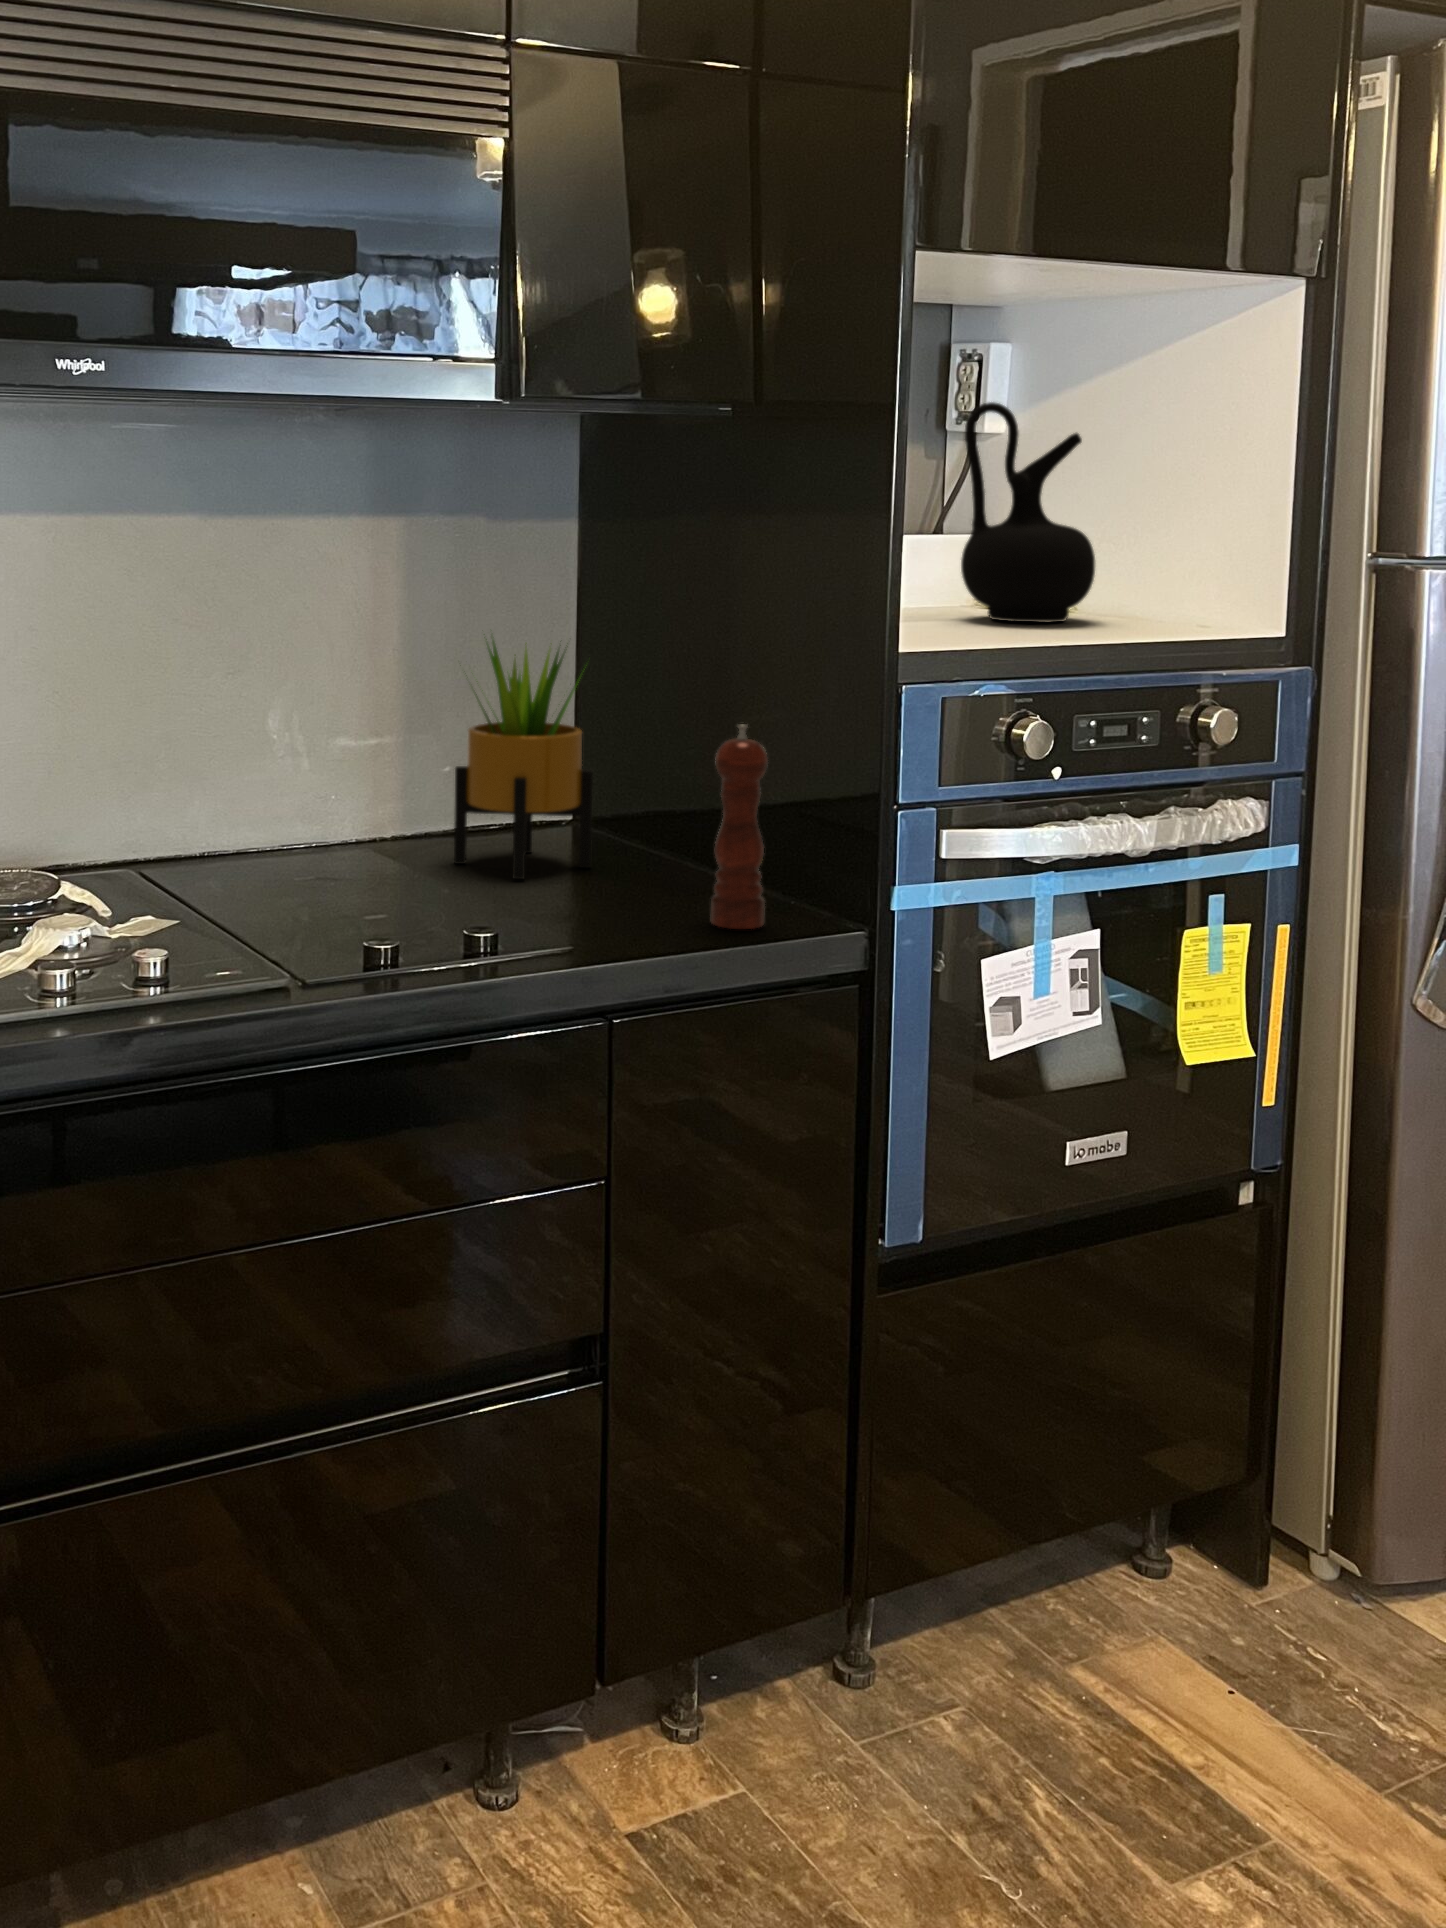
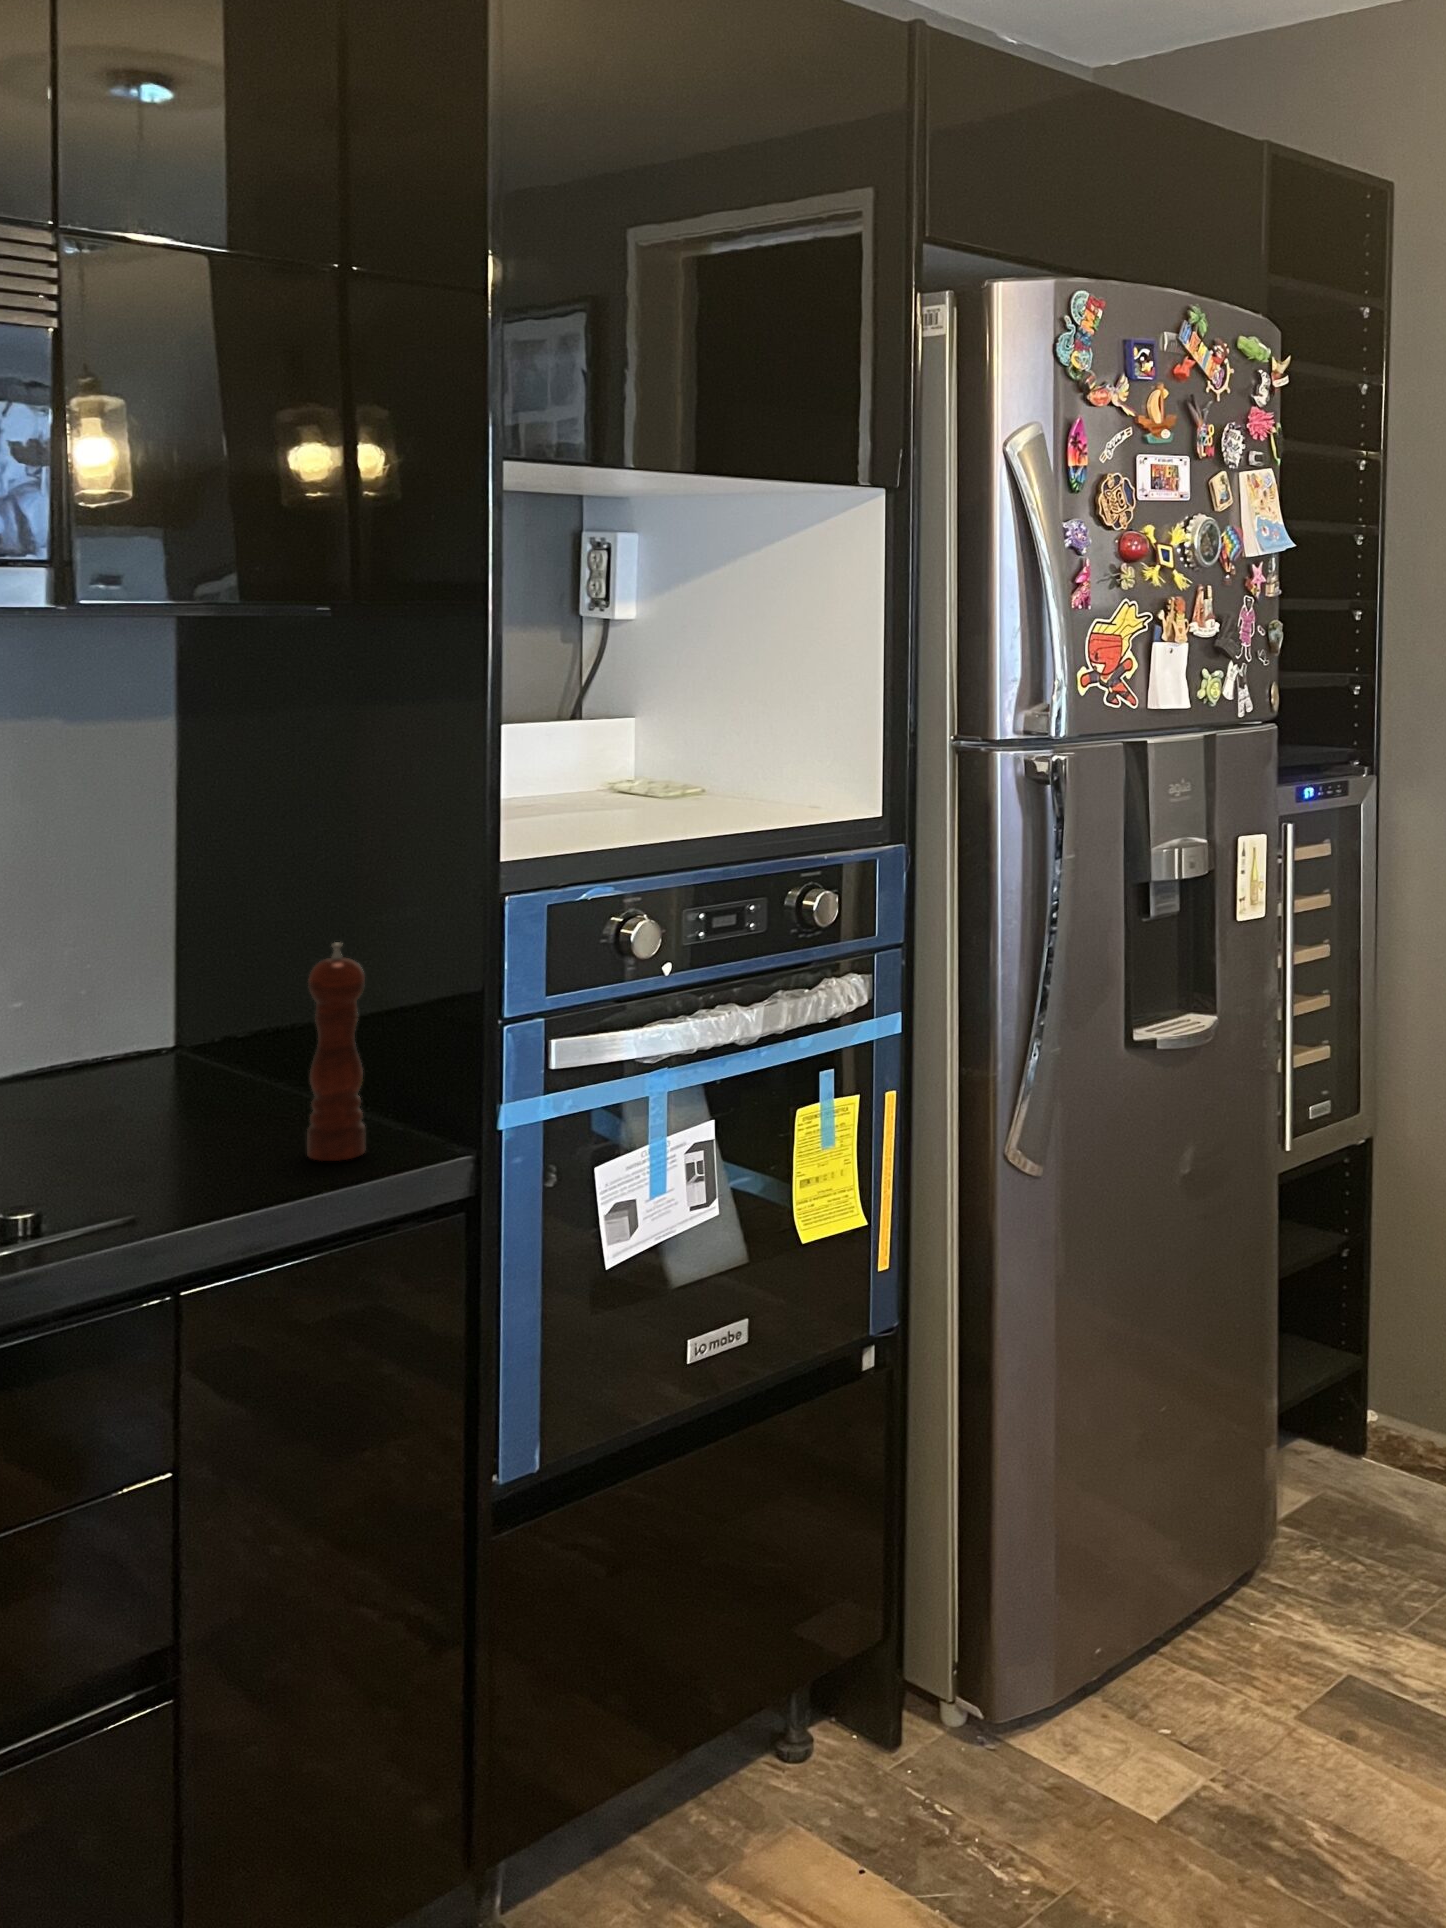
ceramic jug: present [961,402,1095,622] -> none [579,596,709,813]
potted plant: present [454,639,593,879] -> none [25,840,188,1120]

